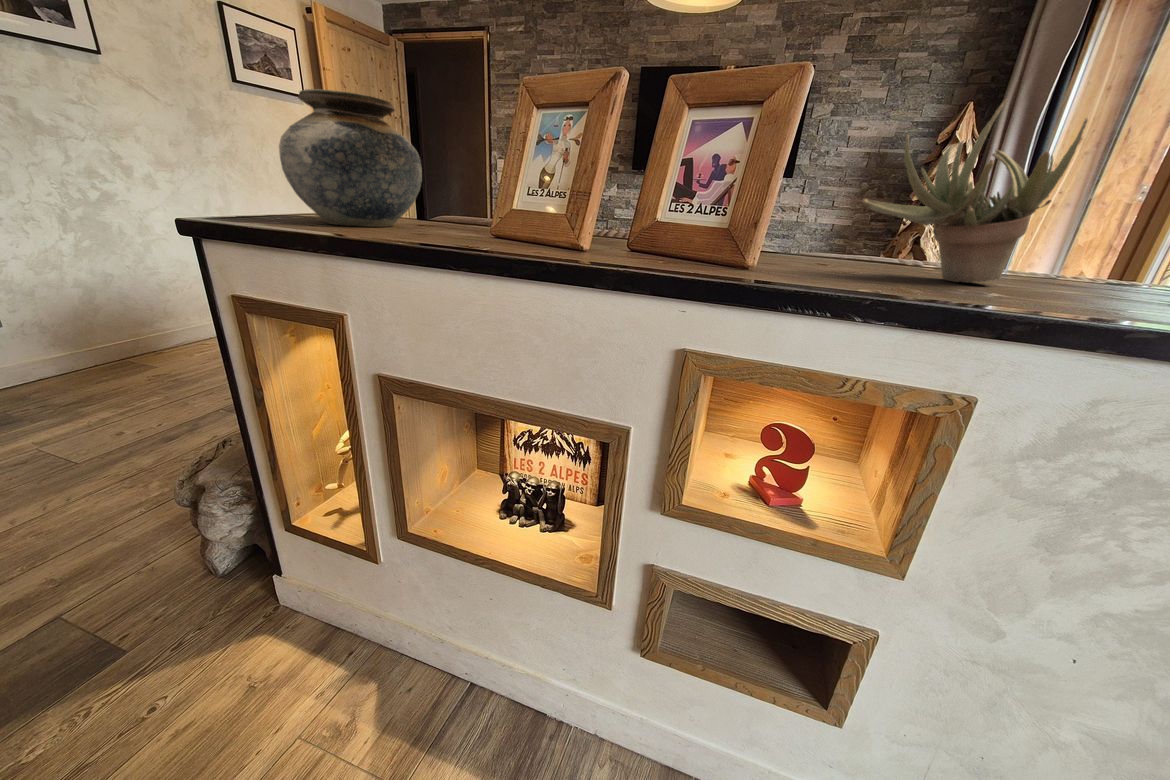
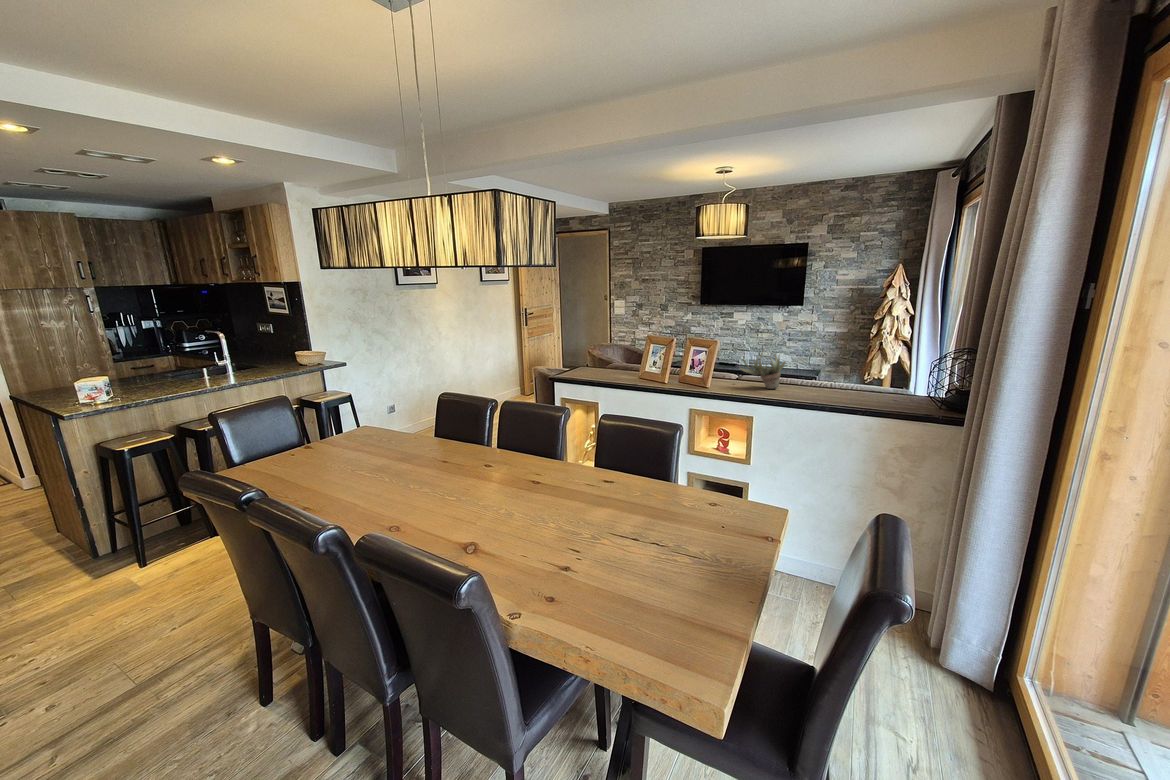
vase: present [279,89,422,227] -> none [574,336,613,374]

